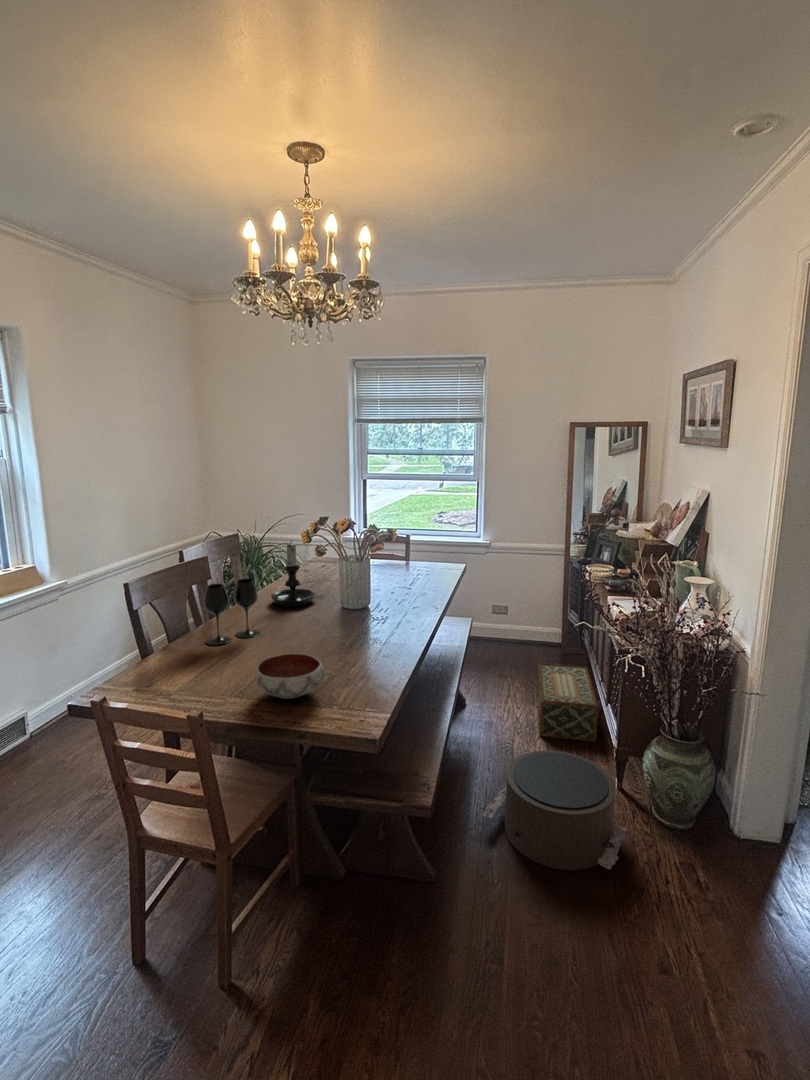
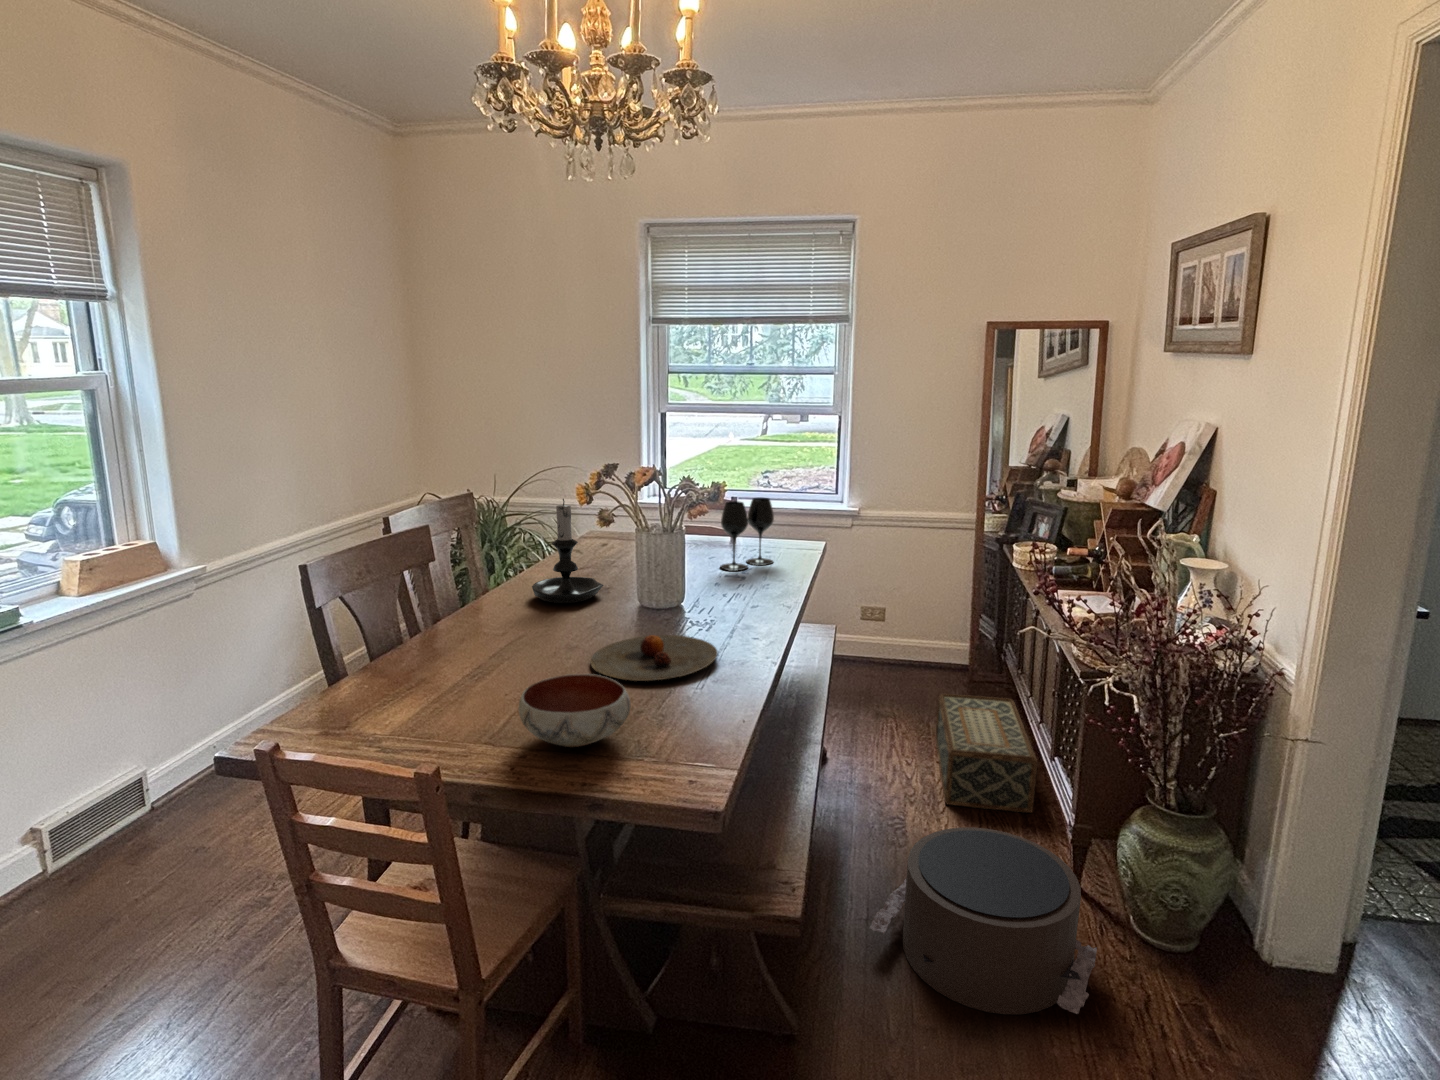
wine glass: present [204,579,260,645] -> present [720,498,774,570]
plate: none [304,627,384,657] -> present [591,635,717,681]

